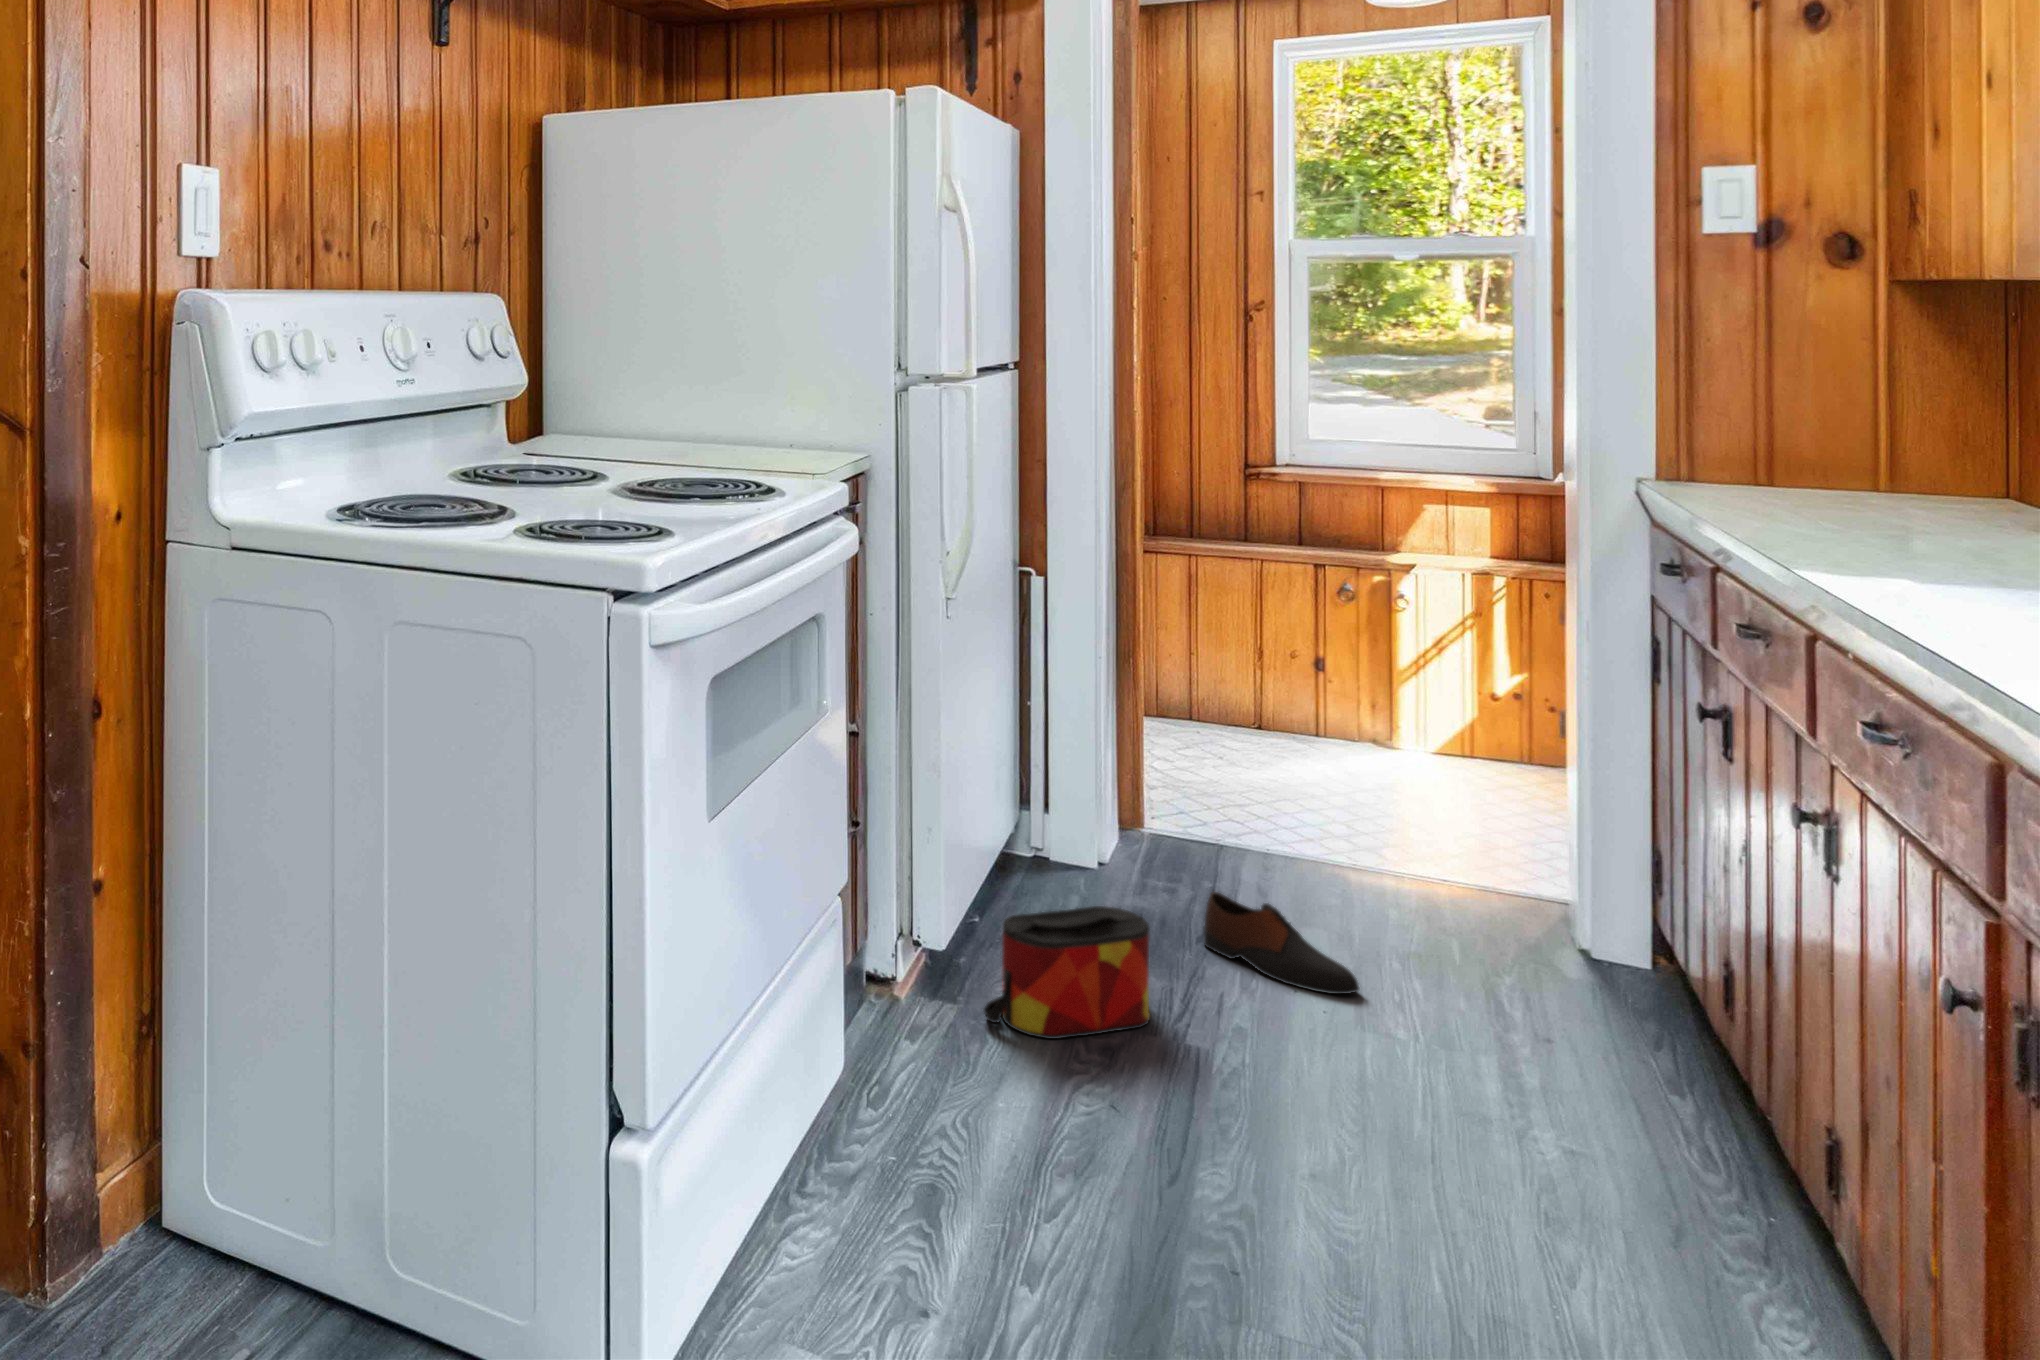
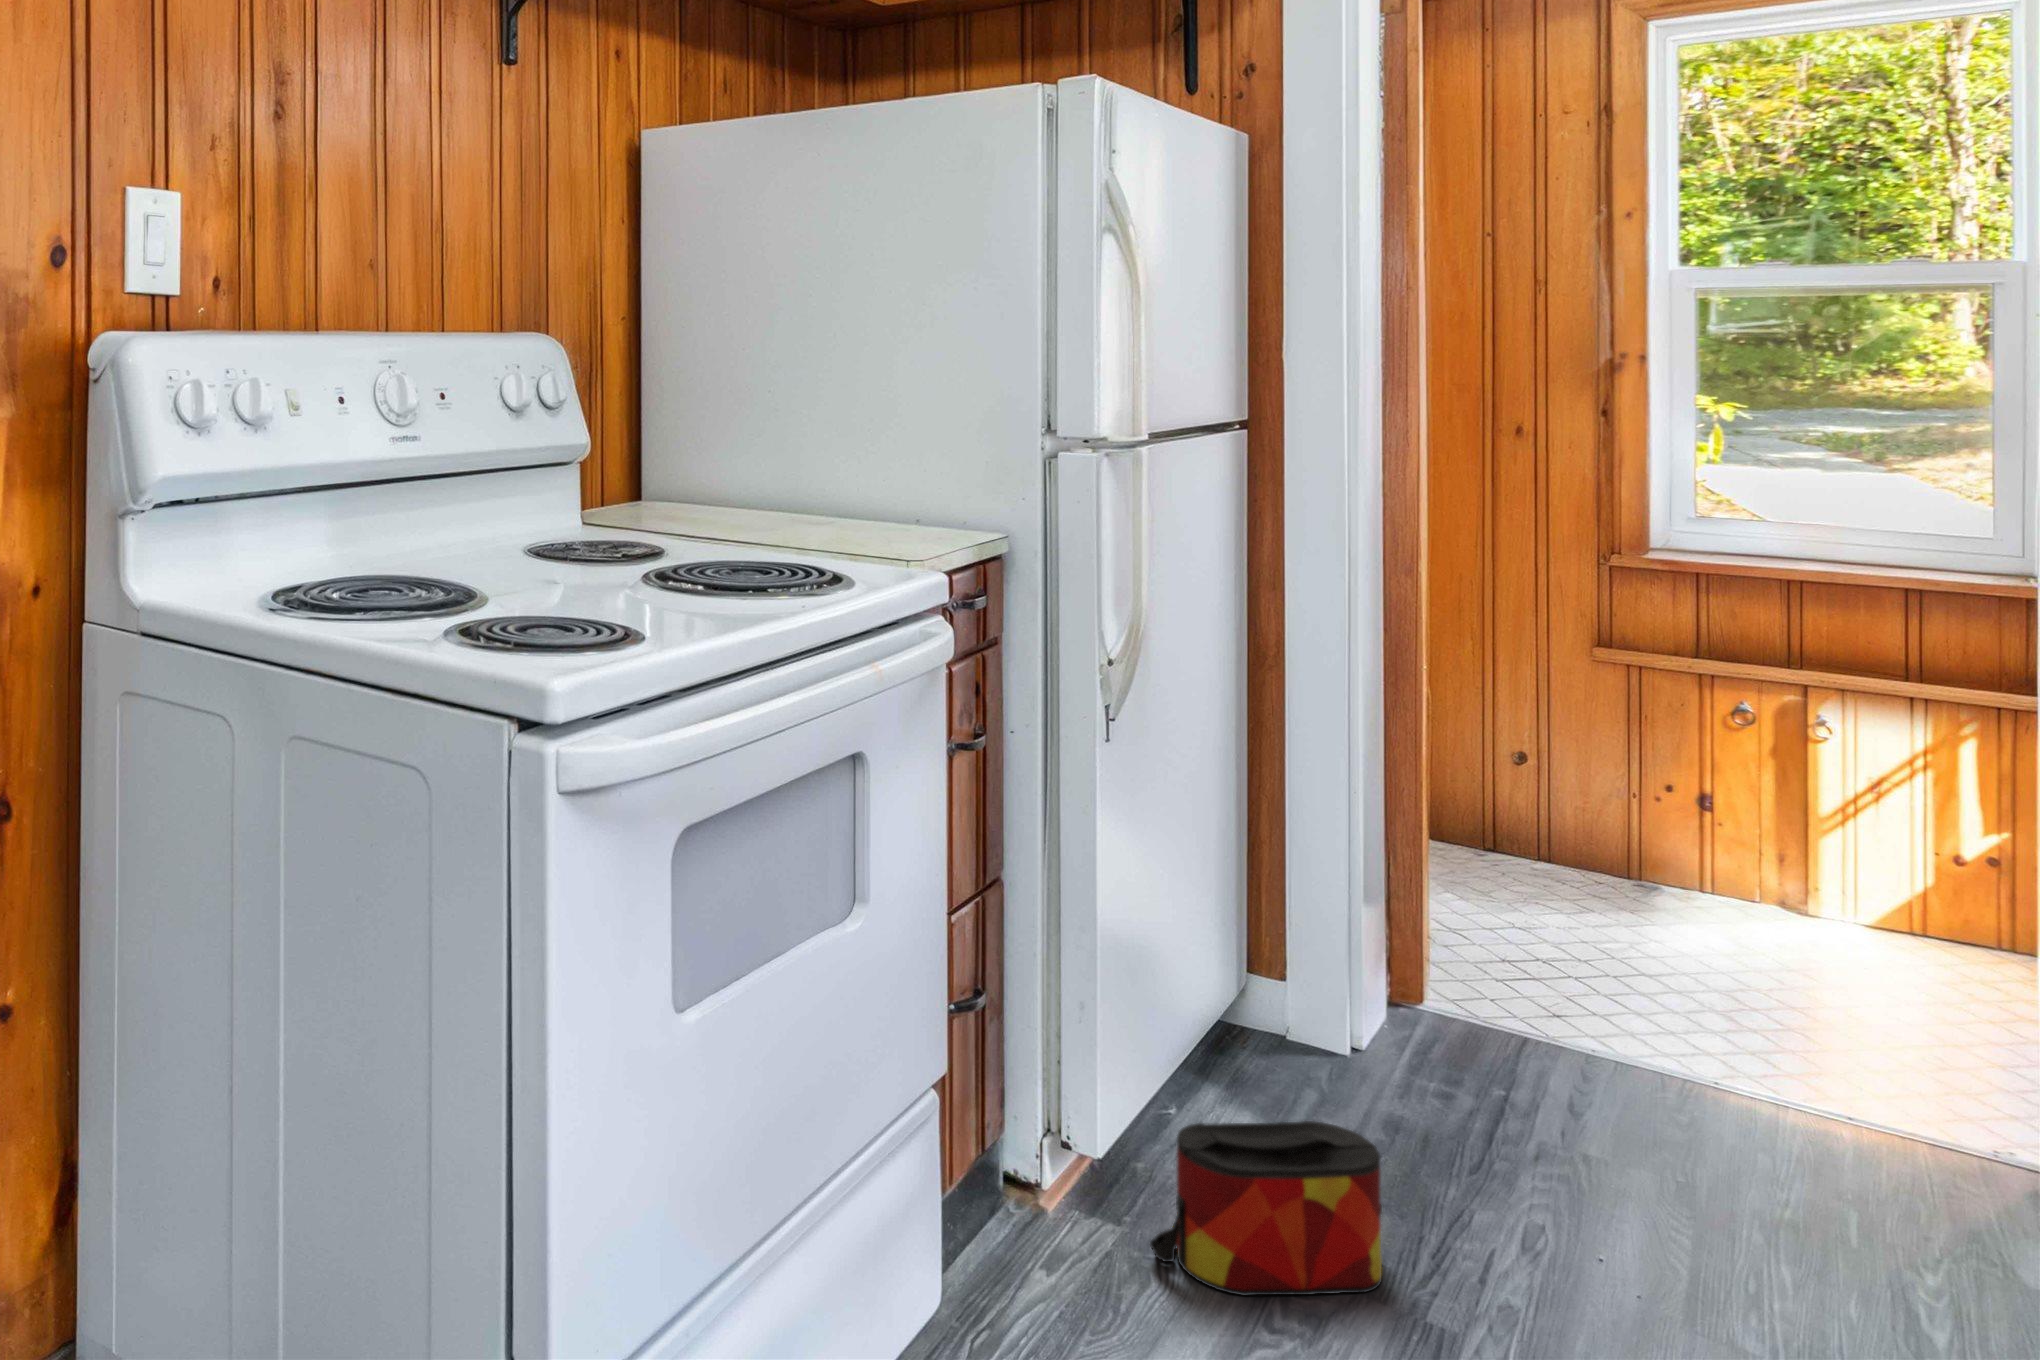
shoe: present [1203,891,1359,994] -> none [1483,1110,1699,1276]

